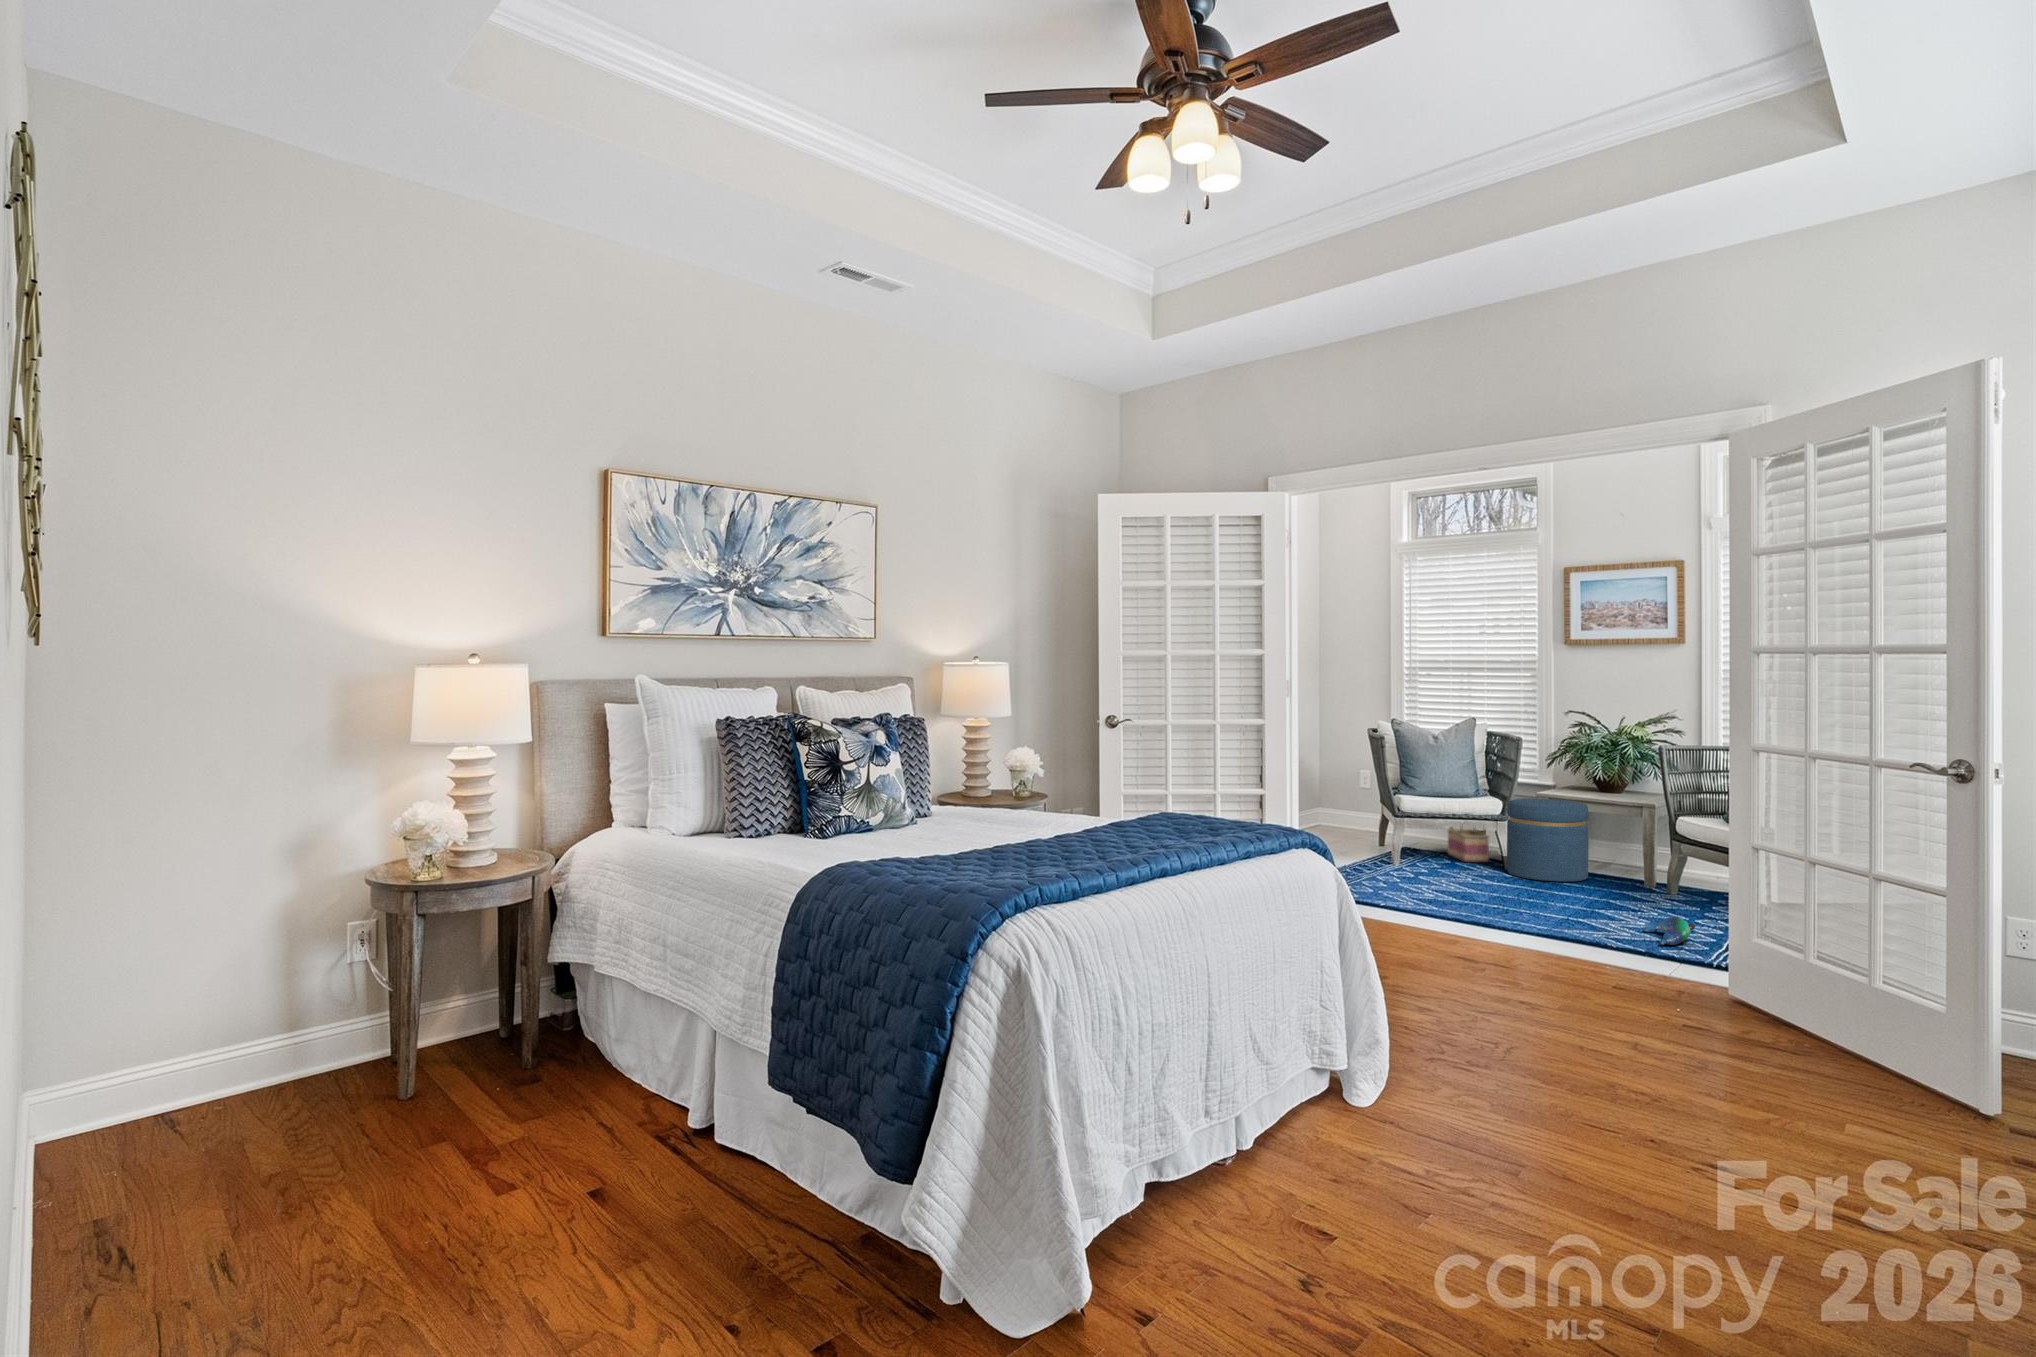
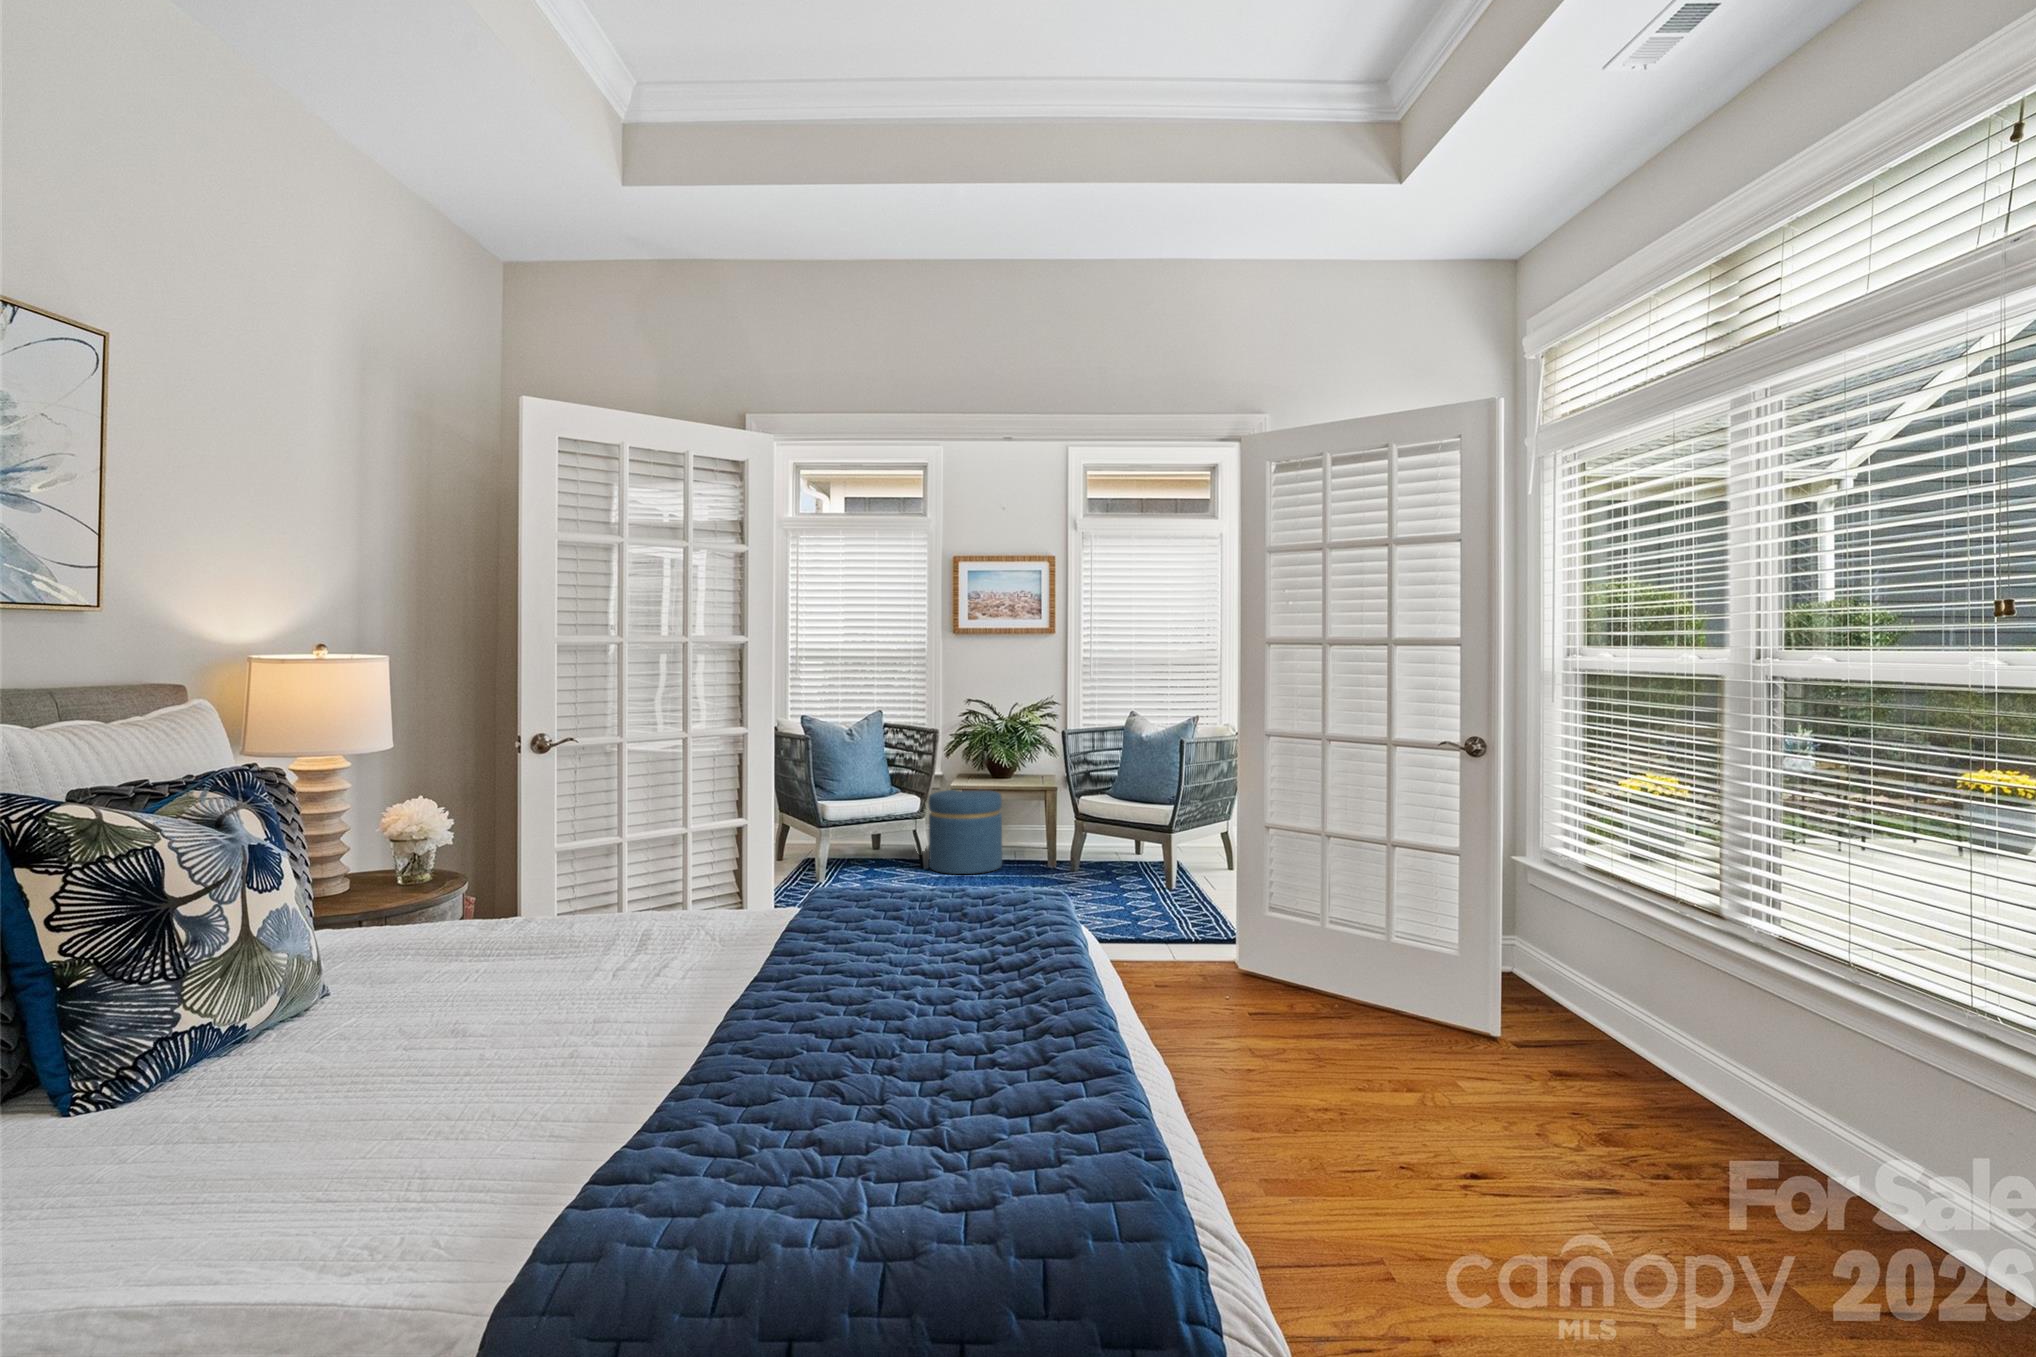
basket: present [1448,827,1489,862] -> none [856,805,903,864]
plush toy: present [1643,917,1695,945] -> none [1107,897,1155,927]

